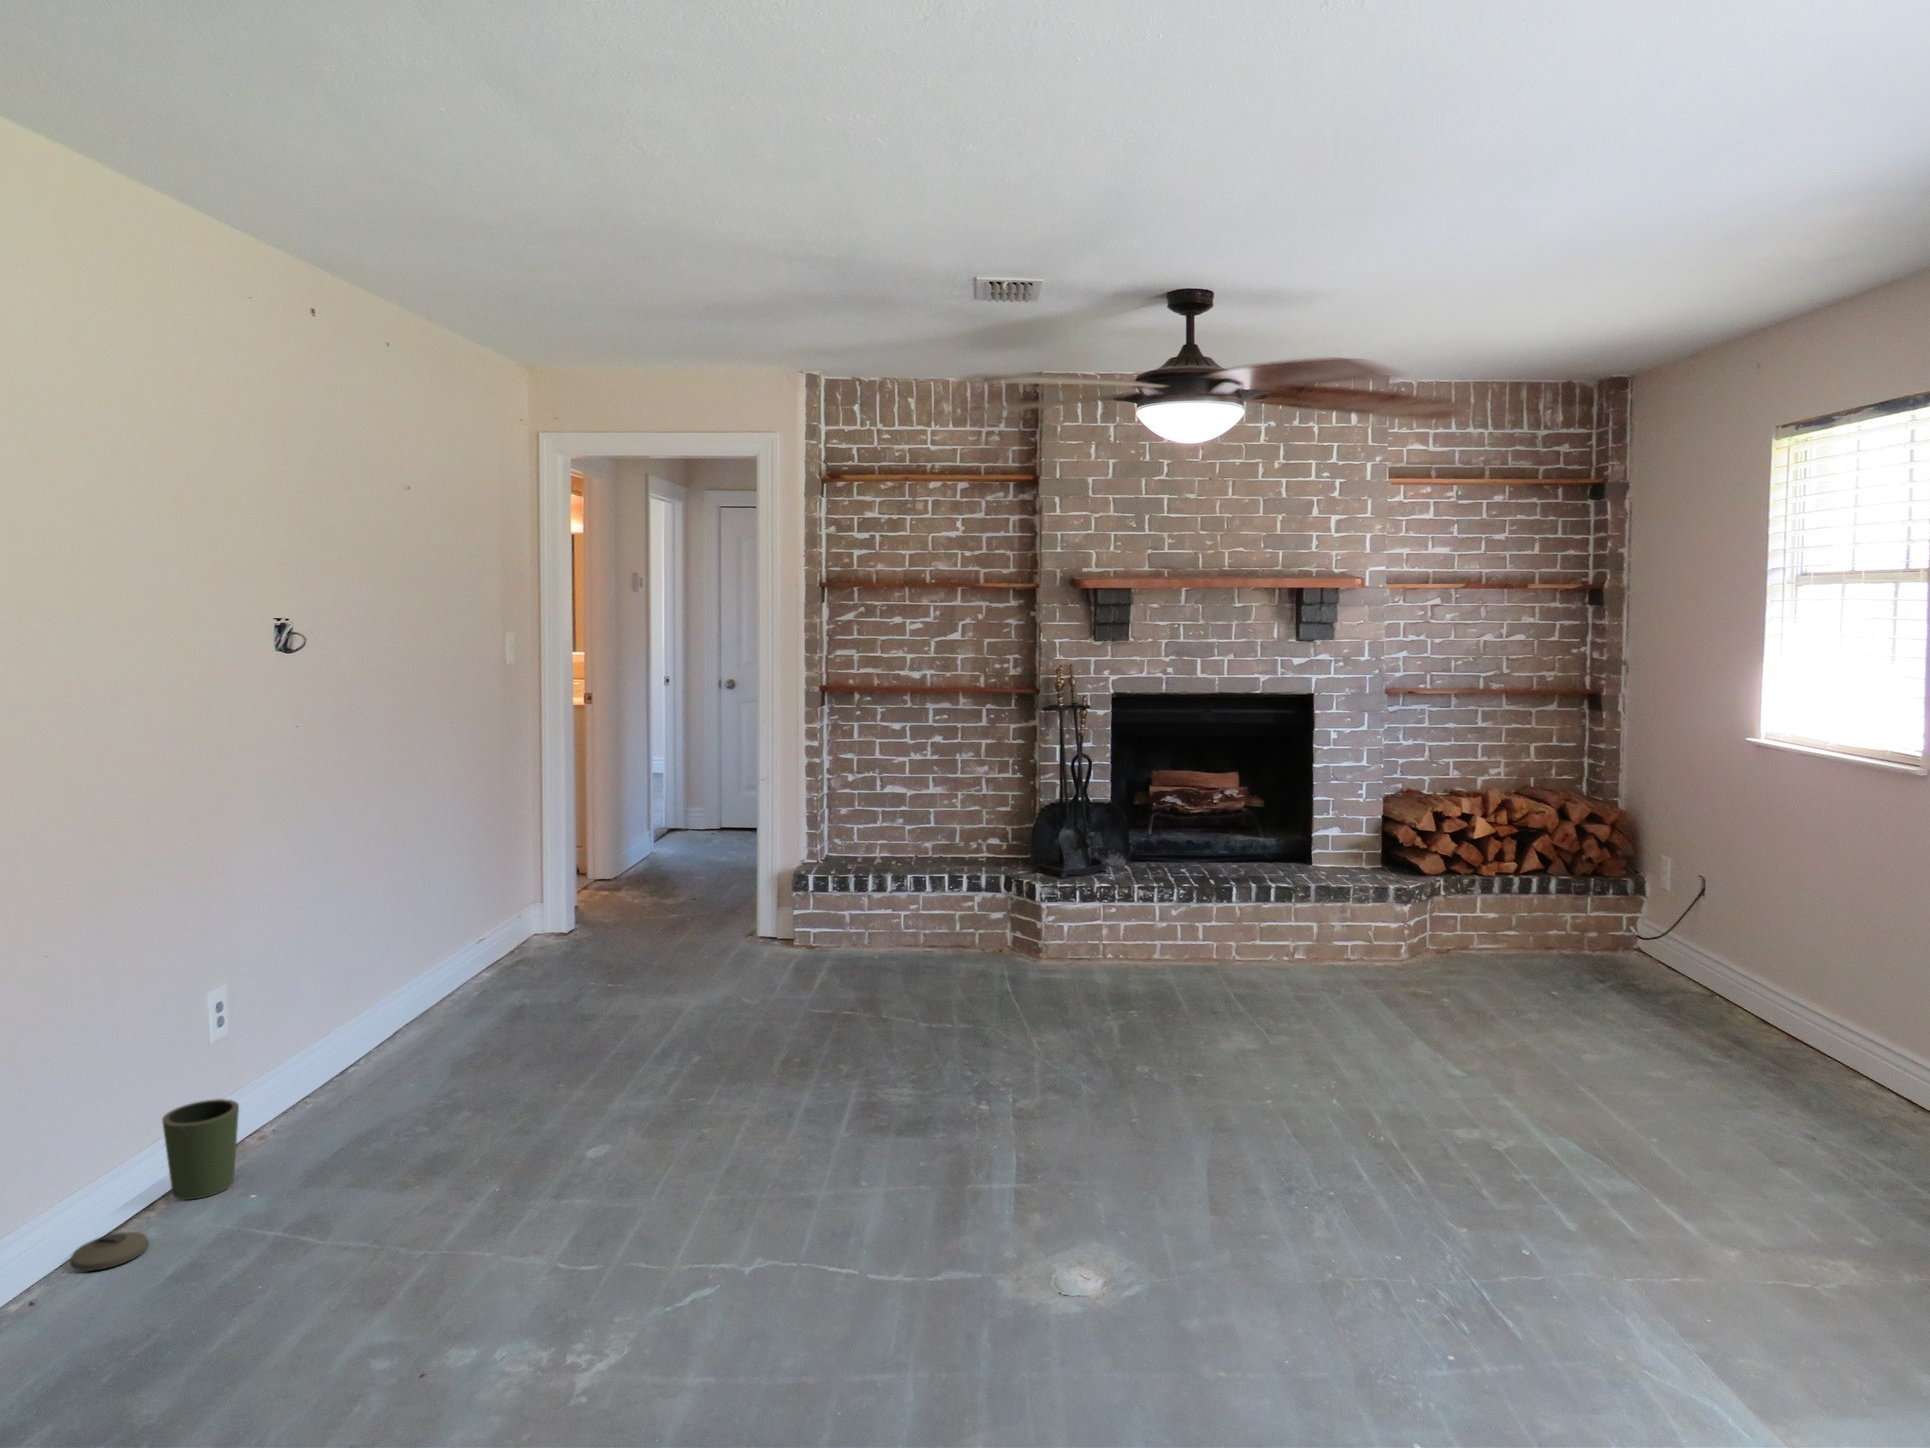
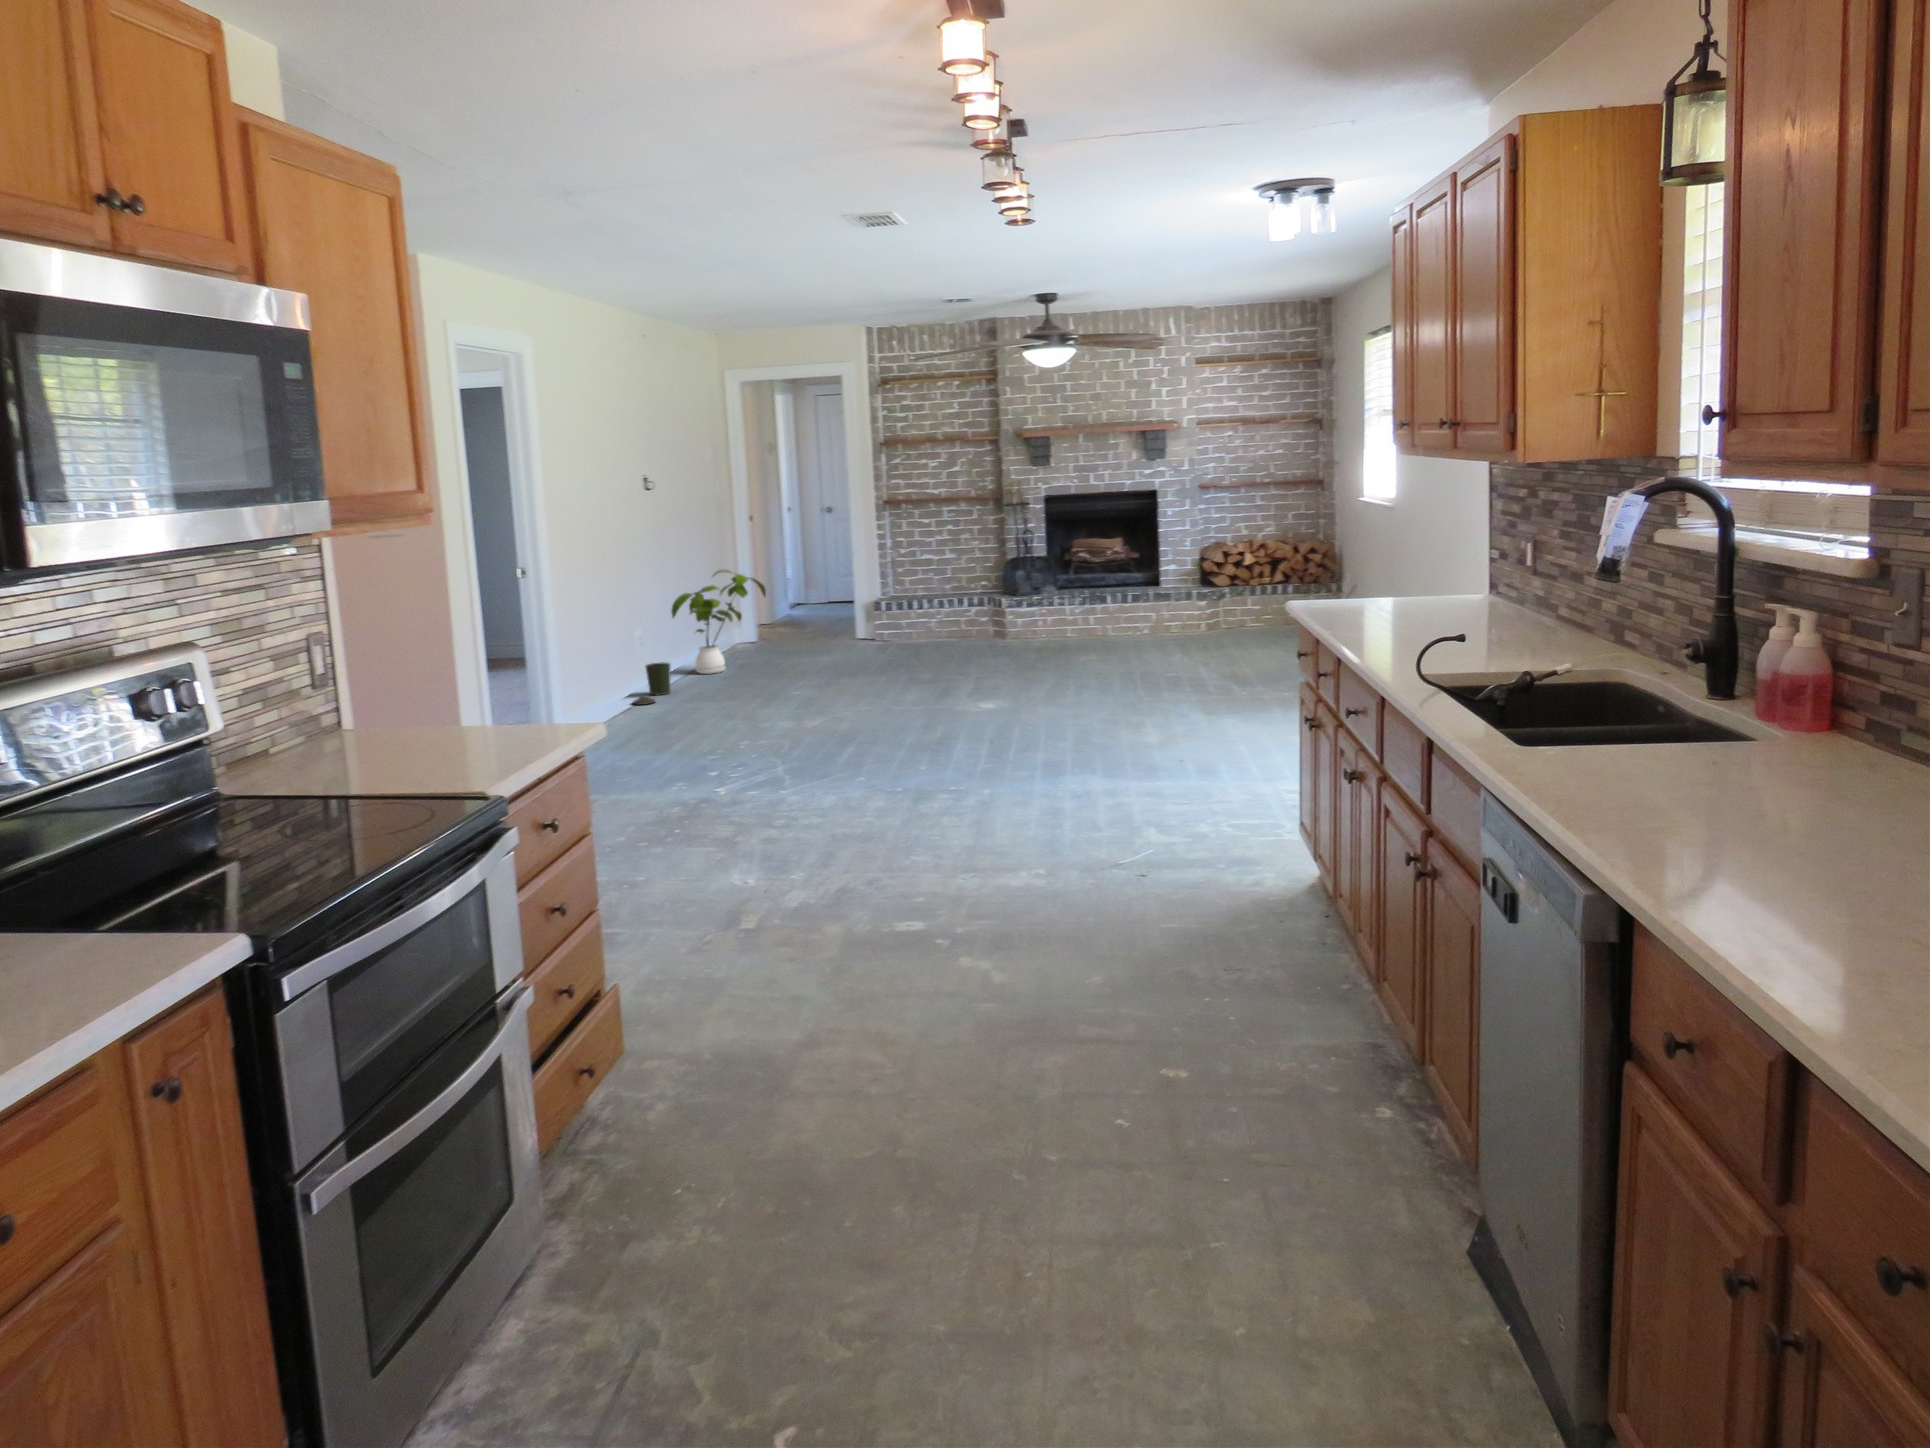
house plant: none [298,840,546,1077] -> present [671,569,766,674]

